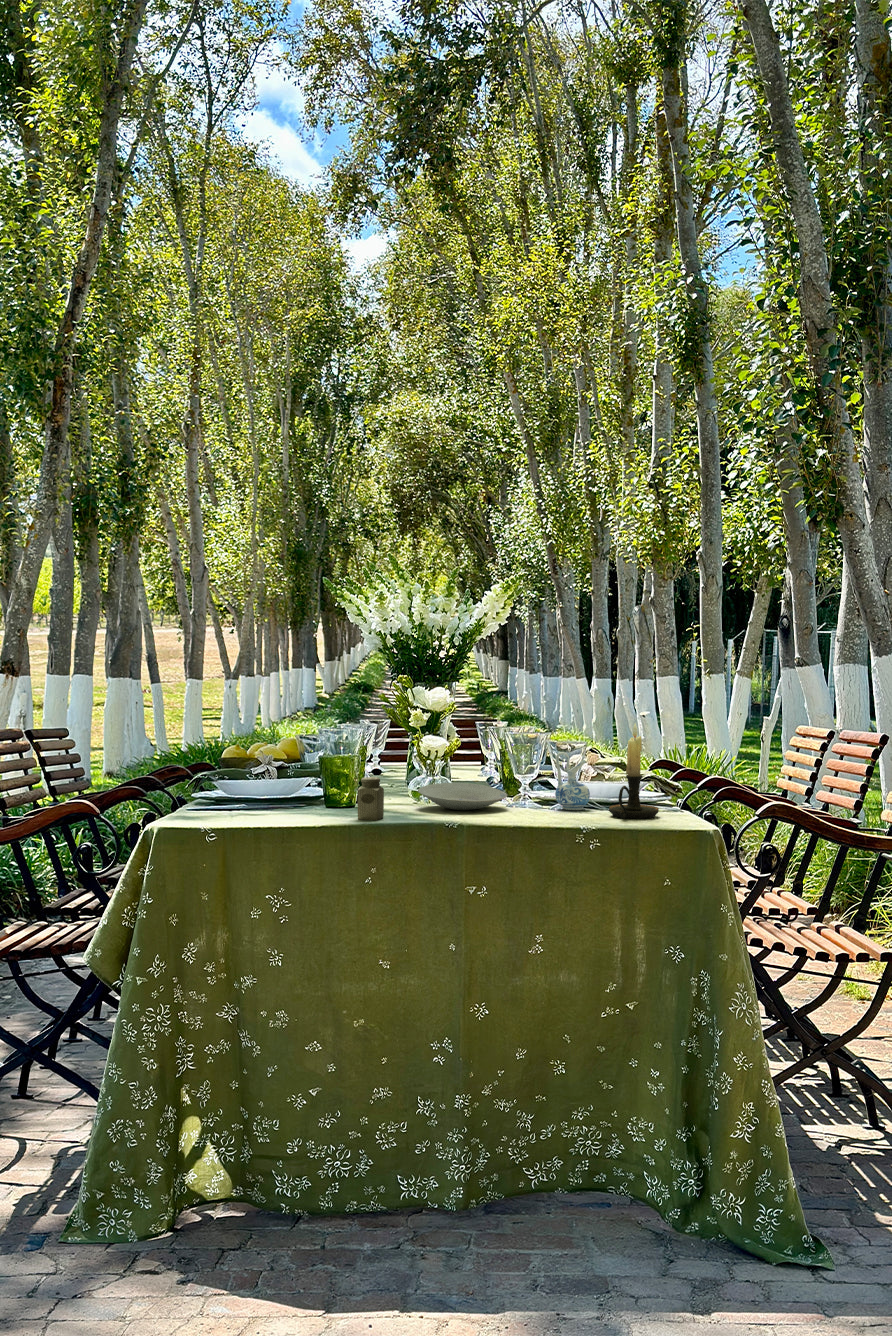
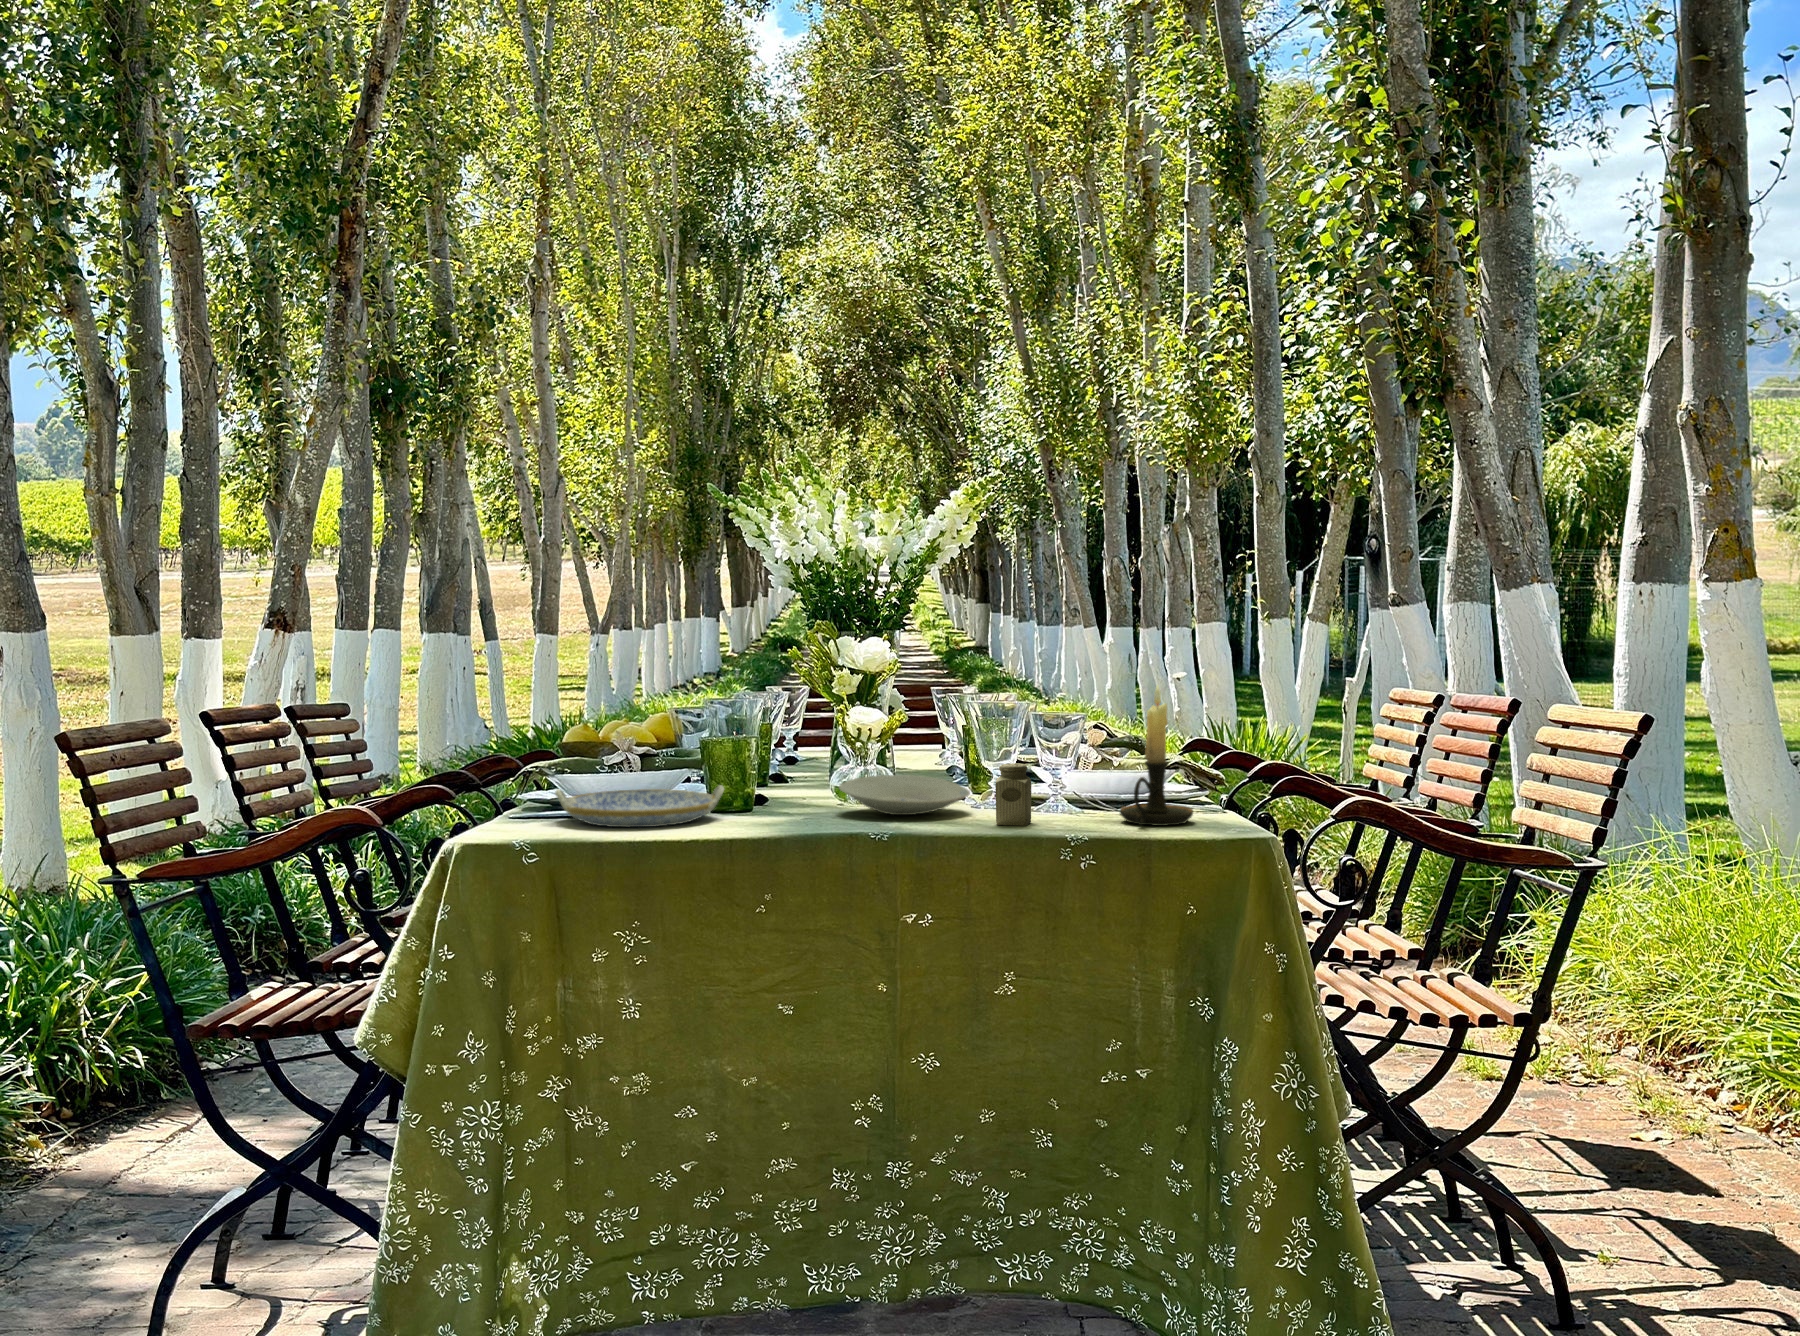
ceramic pitcher: present [555,752,590,810] -> none [1041,728,1092,813]
salt shaker: present [357,777,384,820] -> present [996,763,1031,826]
serving tray: none [226,788,340,816] -> present [555,785,724,827]

